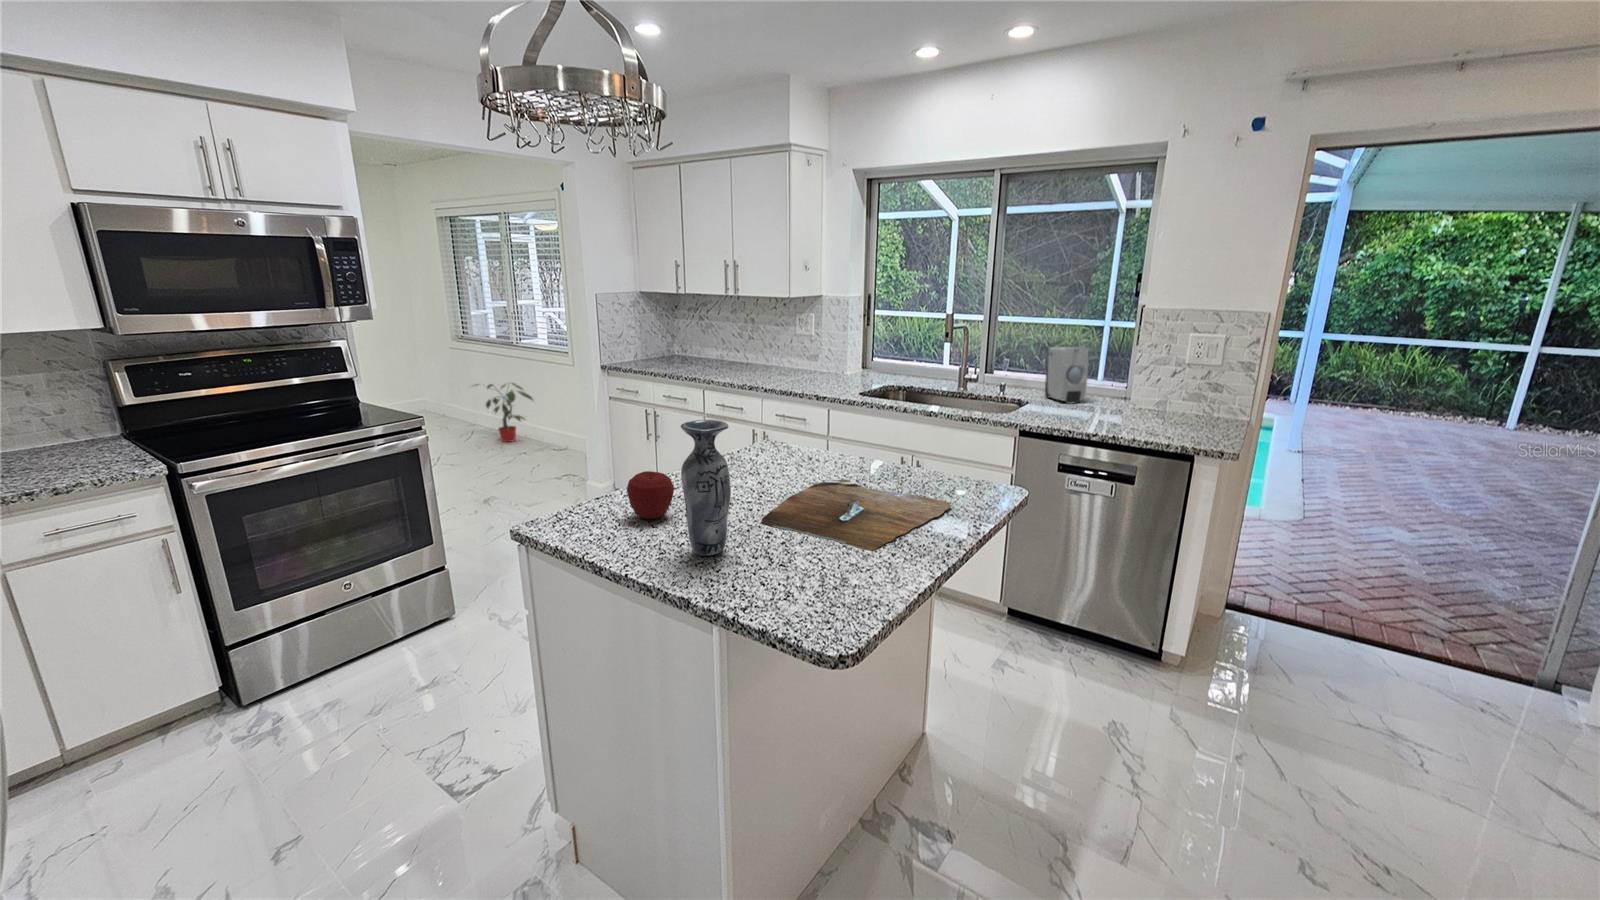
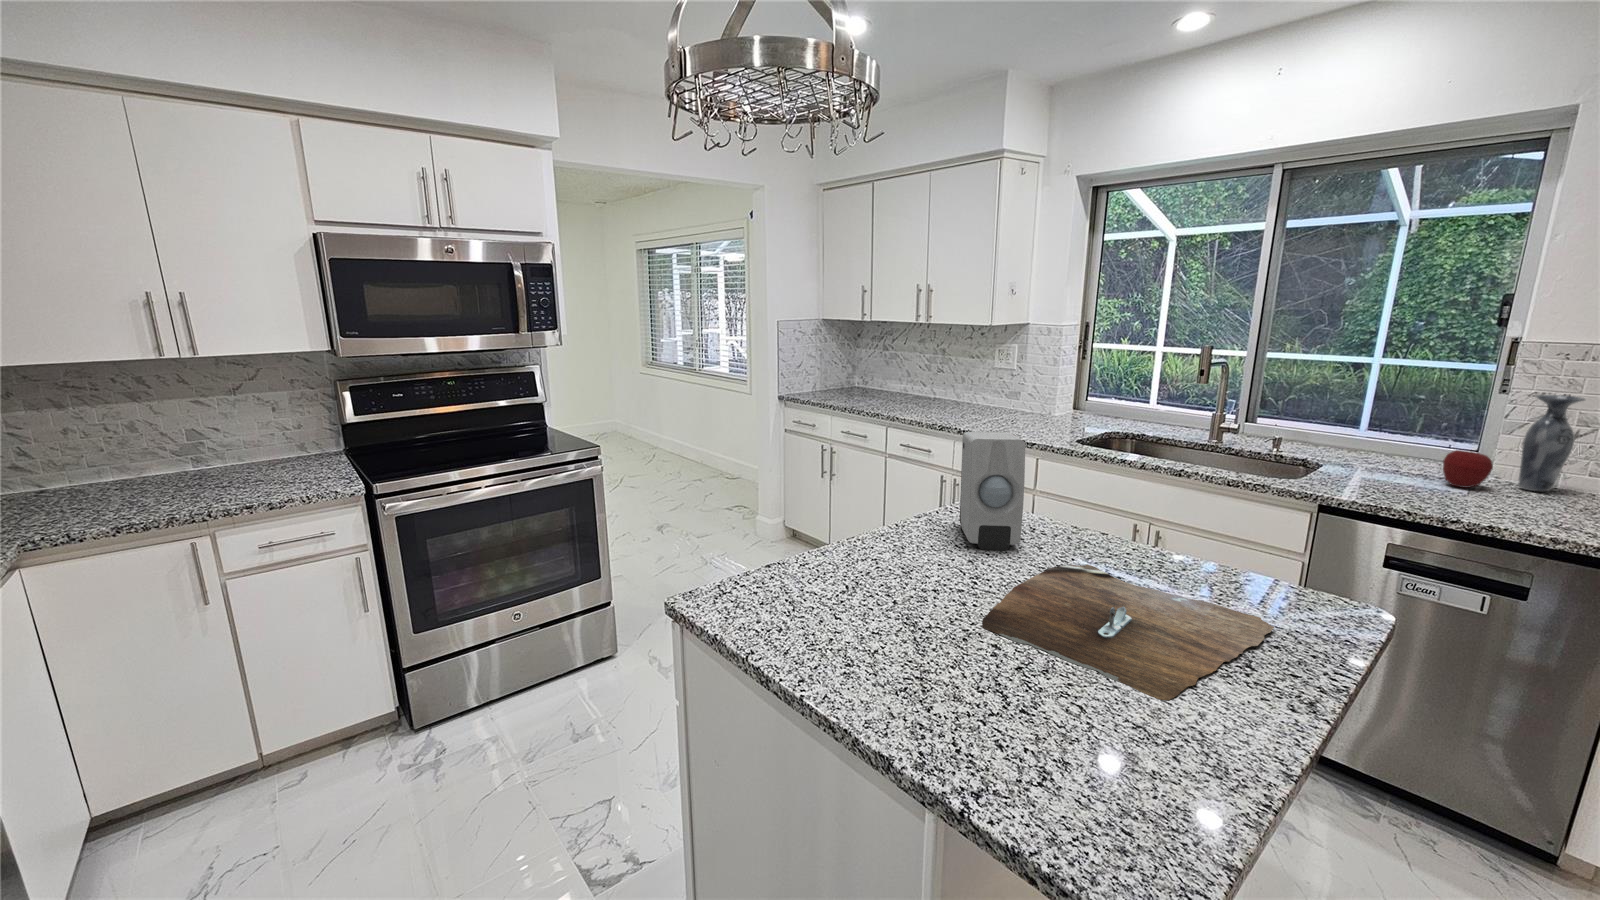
soap dispenser: present [1045,347,1088,404] -> present [960,432,1025,550]
potted plant: present [477,383,533,442] -> none [655,410,716,468]
vase: present [681,420,731,556] -> present [1519,395,1585,491]
apple: present [627,471,674,519] -> present [1443,450,1493,488]

